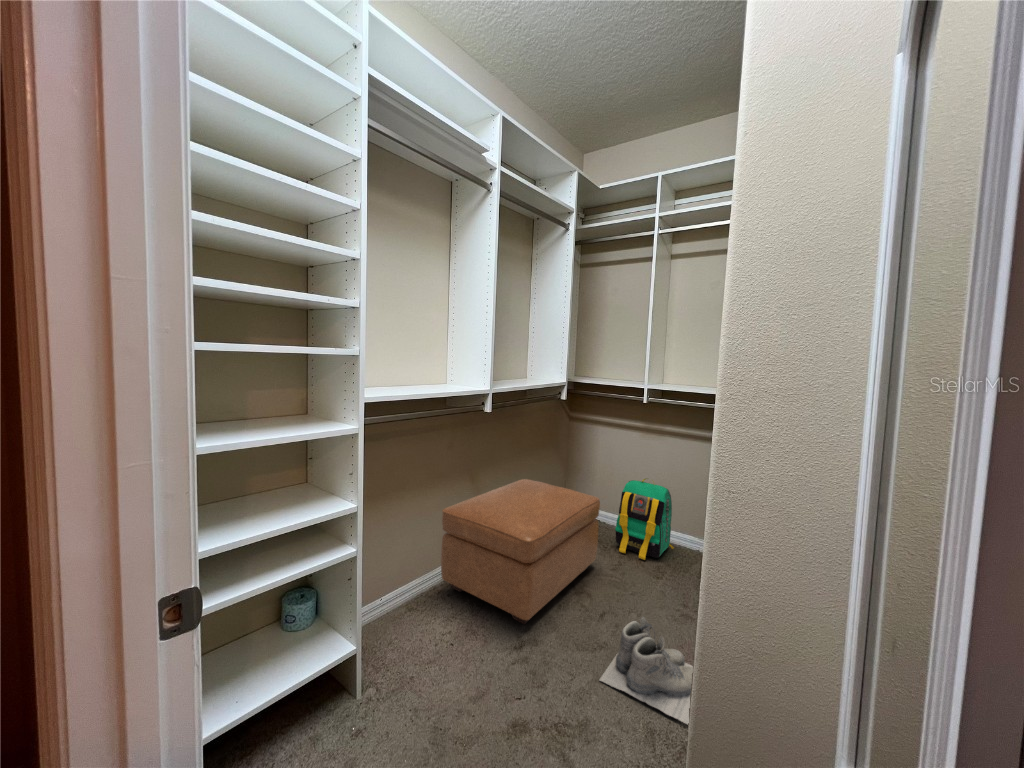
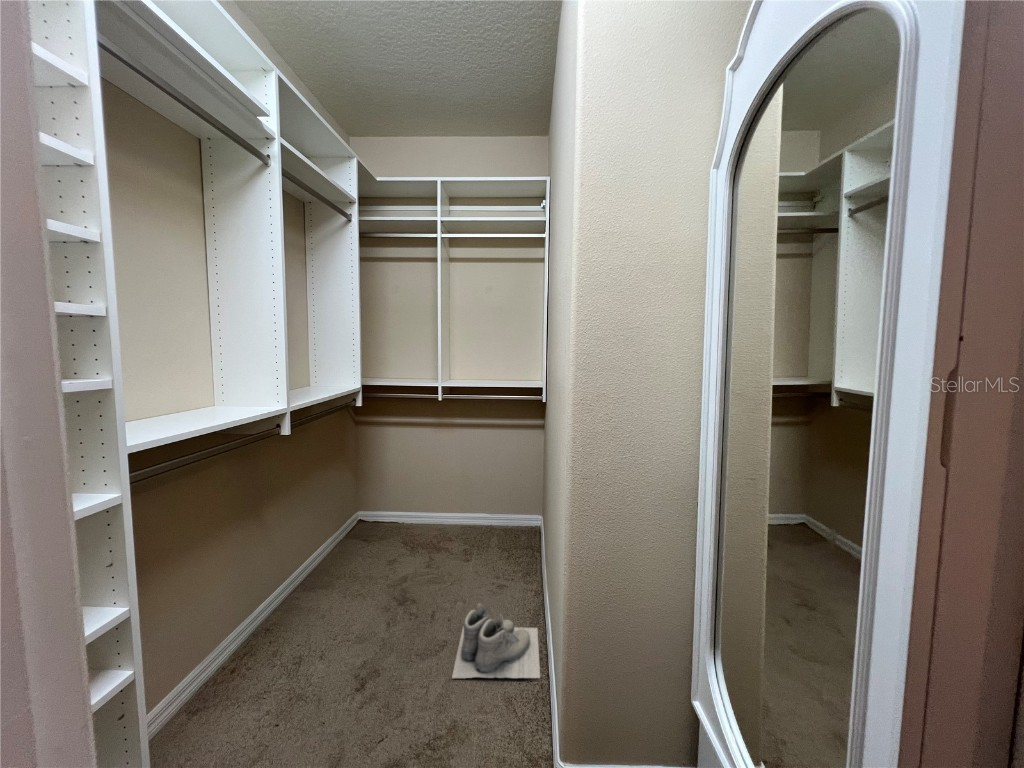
ottoman: present [441,479,600,624] -> none [229,500,411,660]
backpack: present [615,479,674,560] -> none [421,472,473,548]

